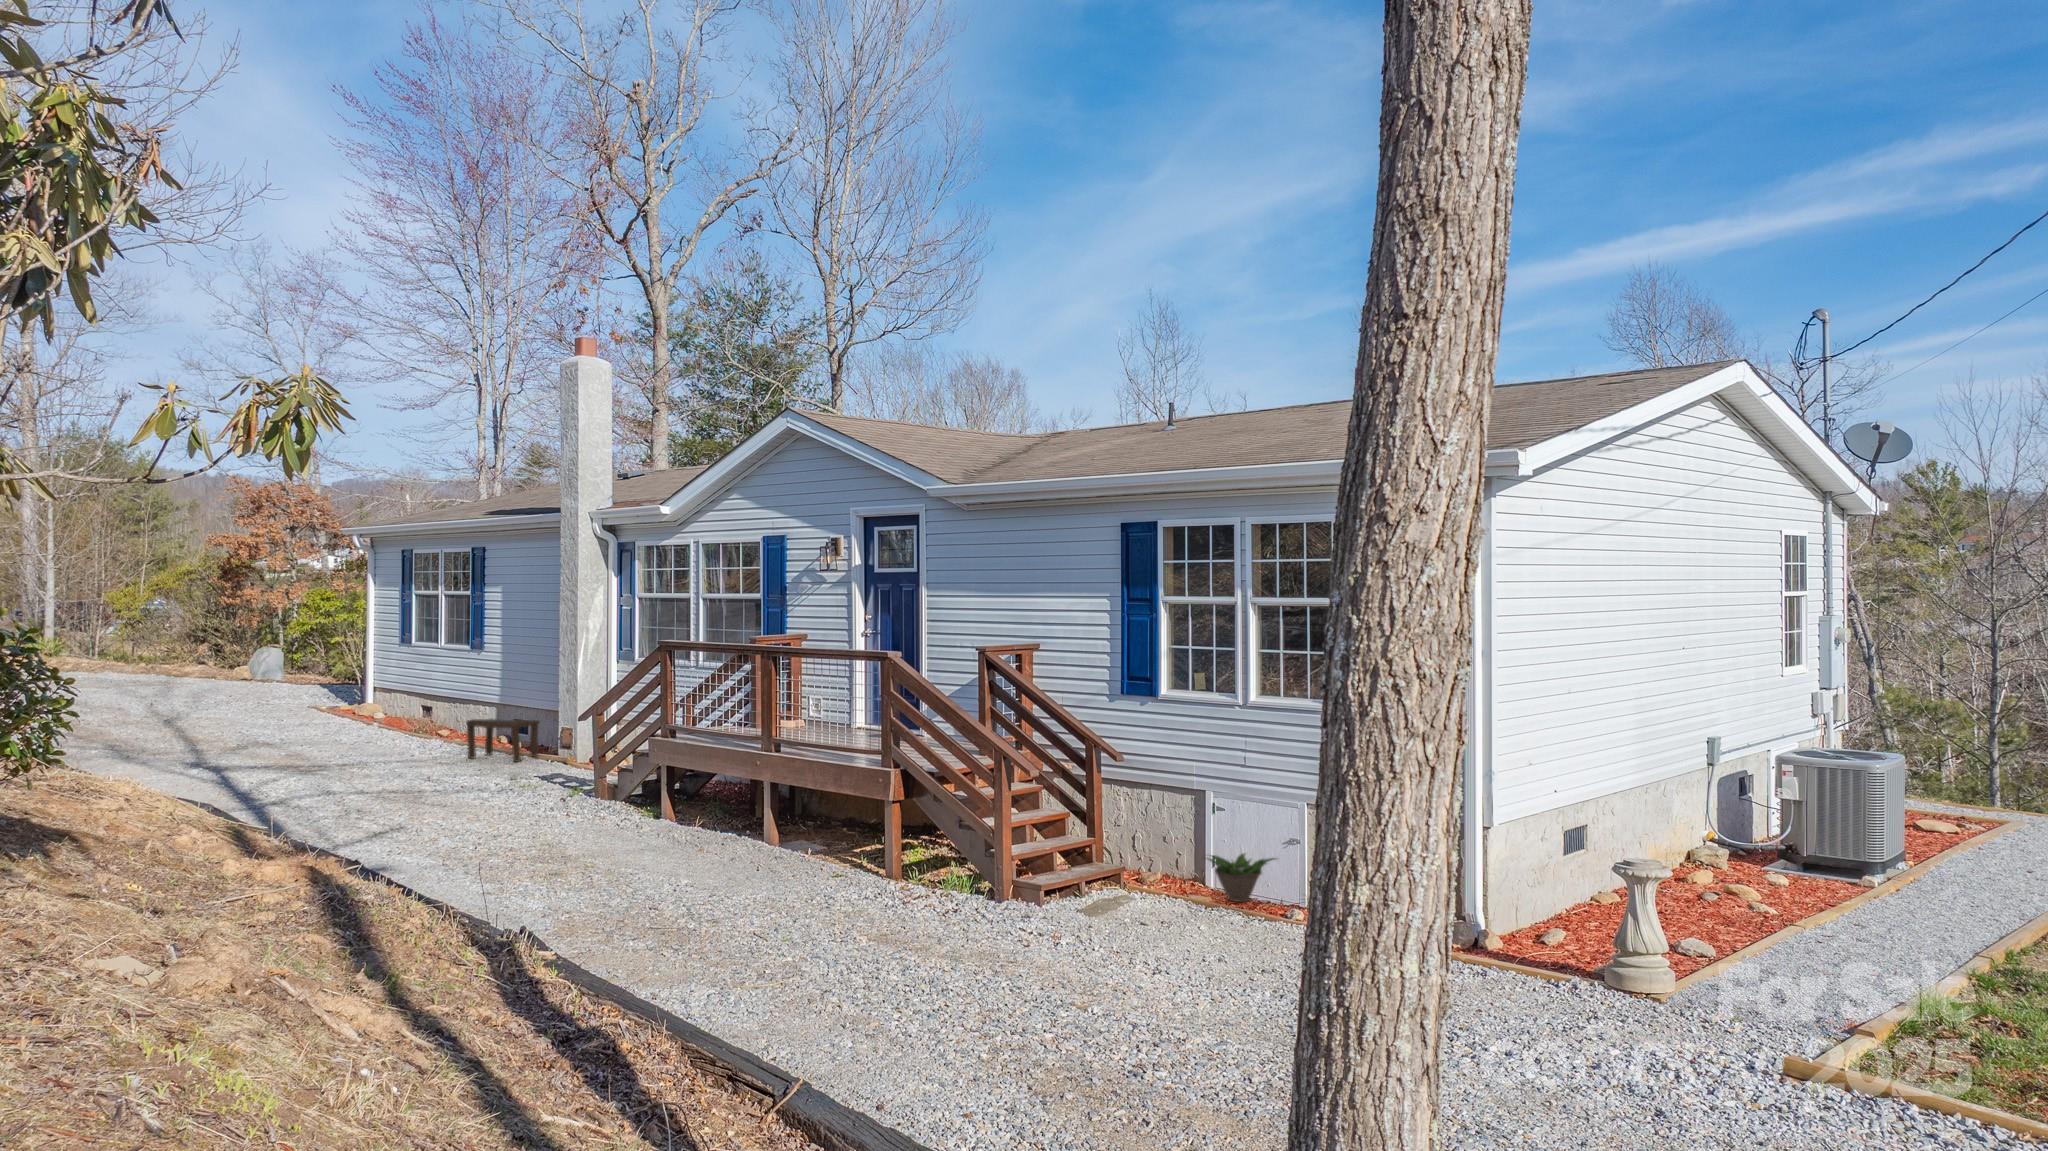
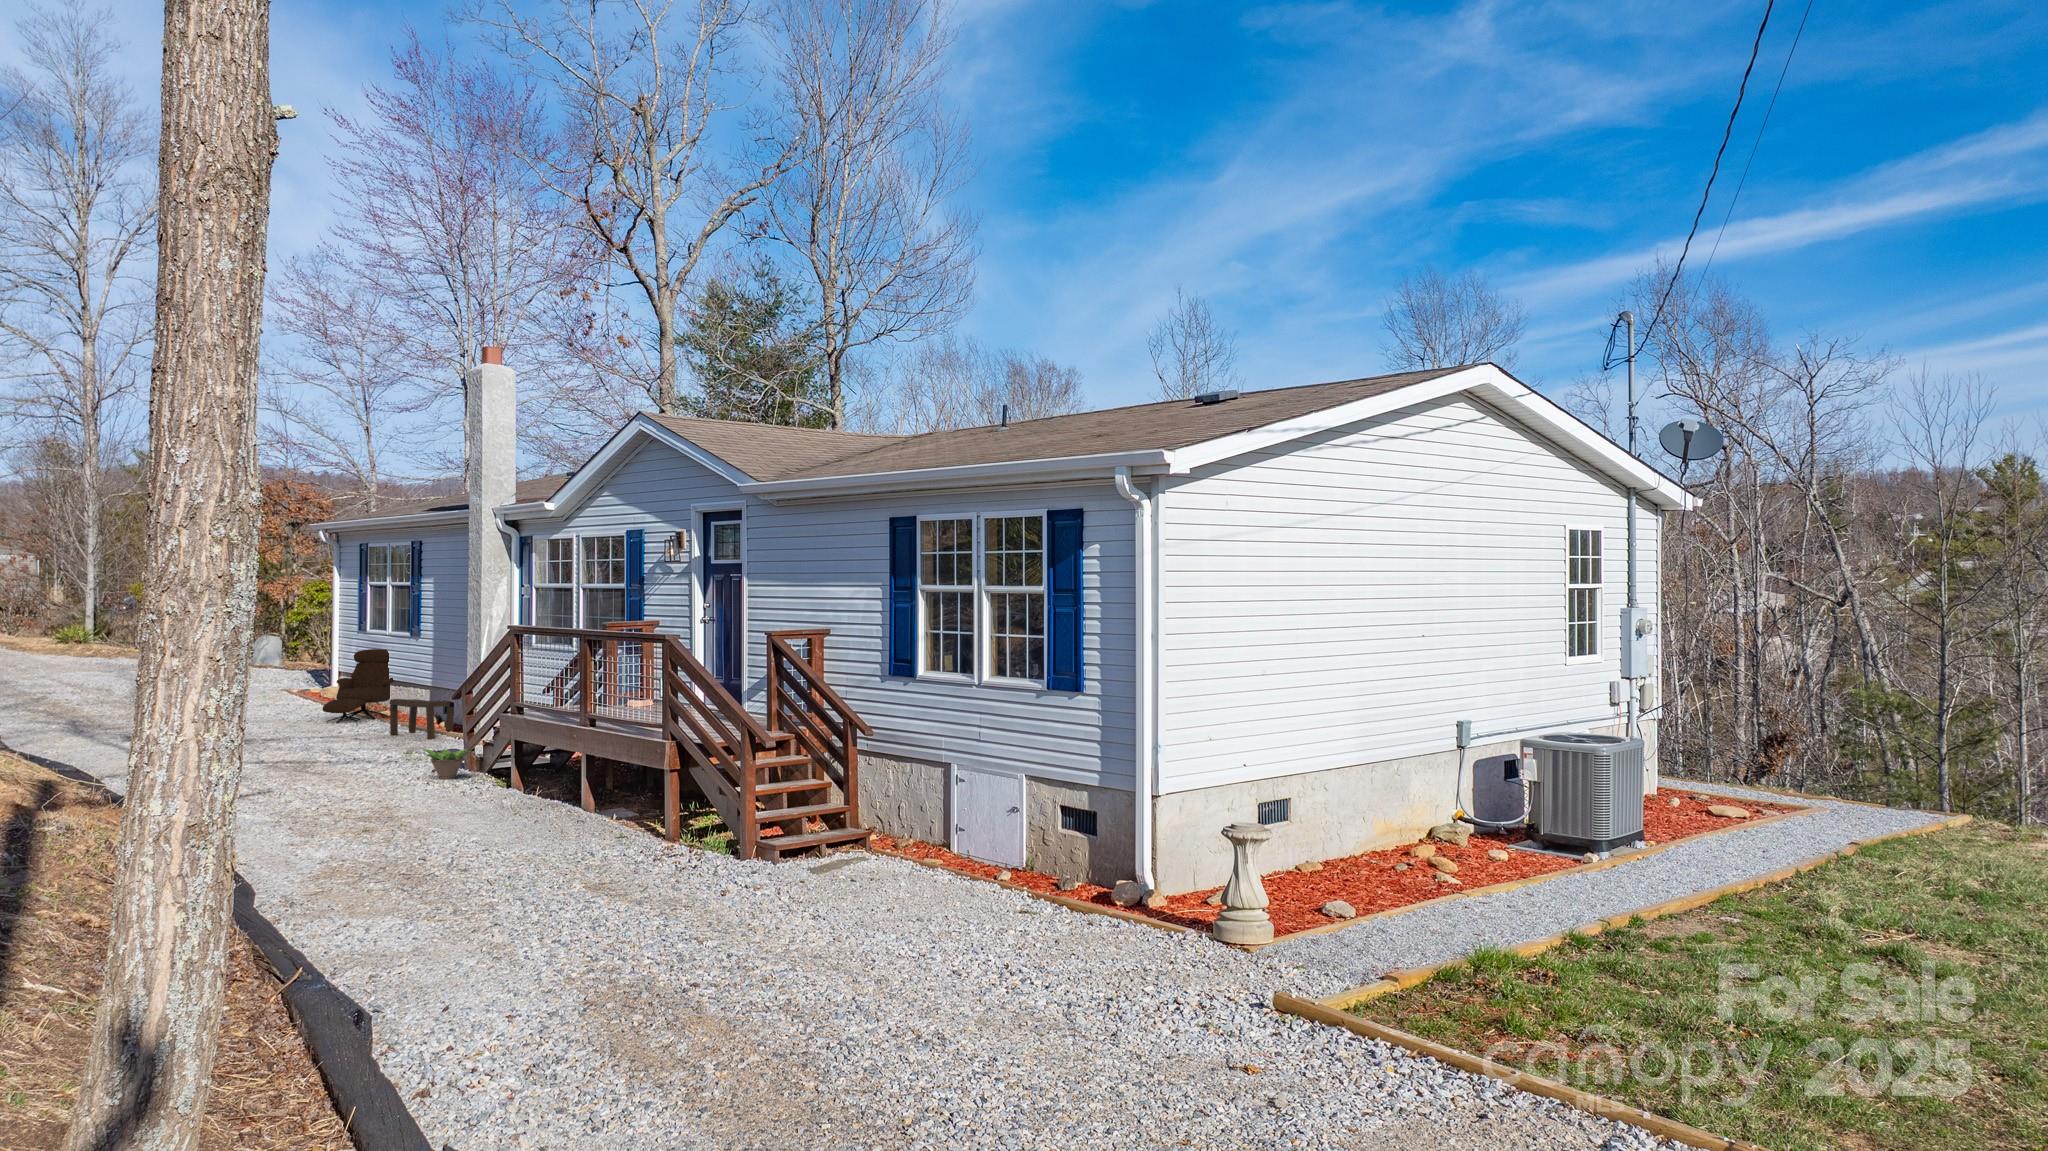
lounge chair: none [379,663,453,746] -> present [323,649,394,723]
decorative plant: present [1203,854,1275,902] -> present [422,748,470,779]

